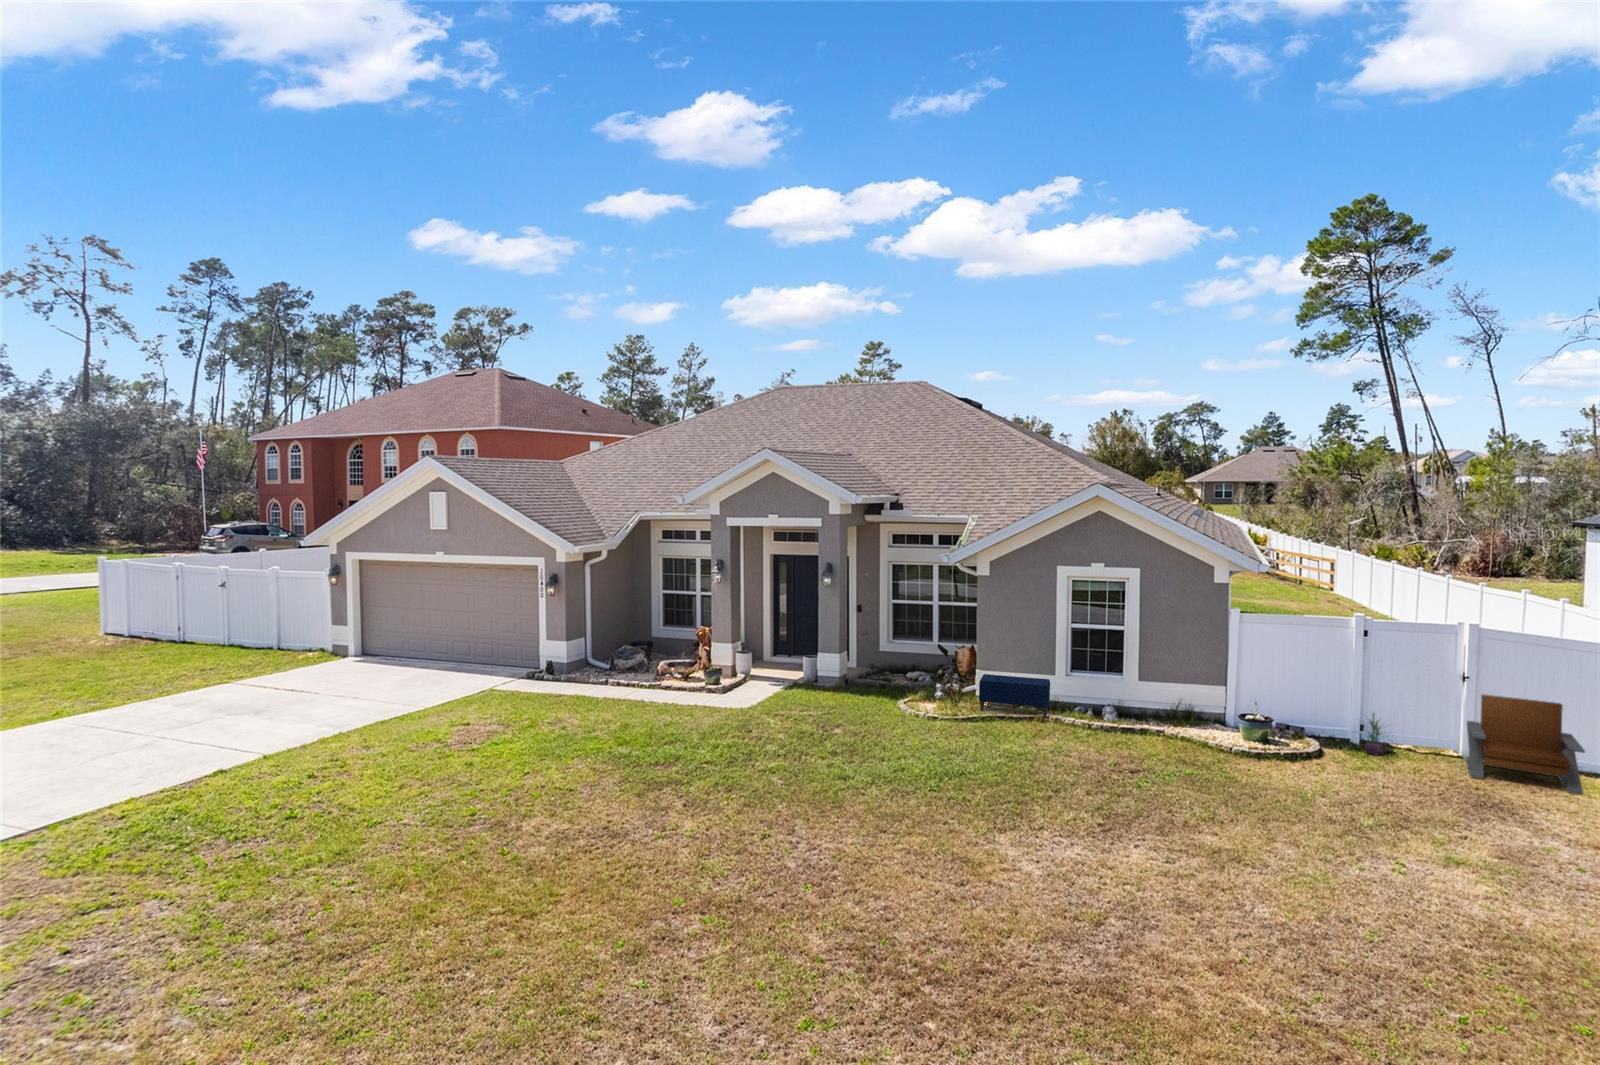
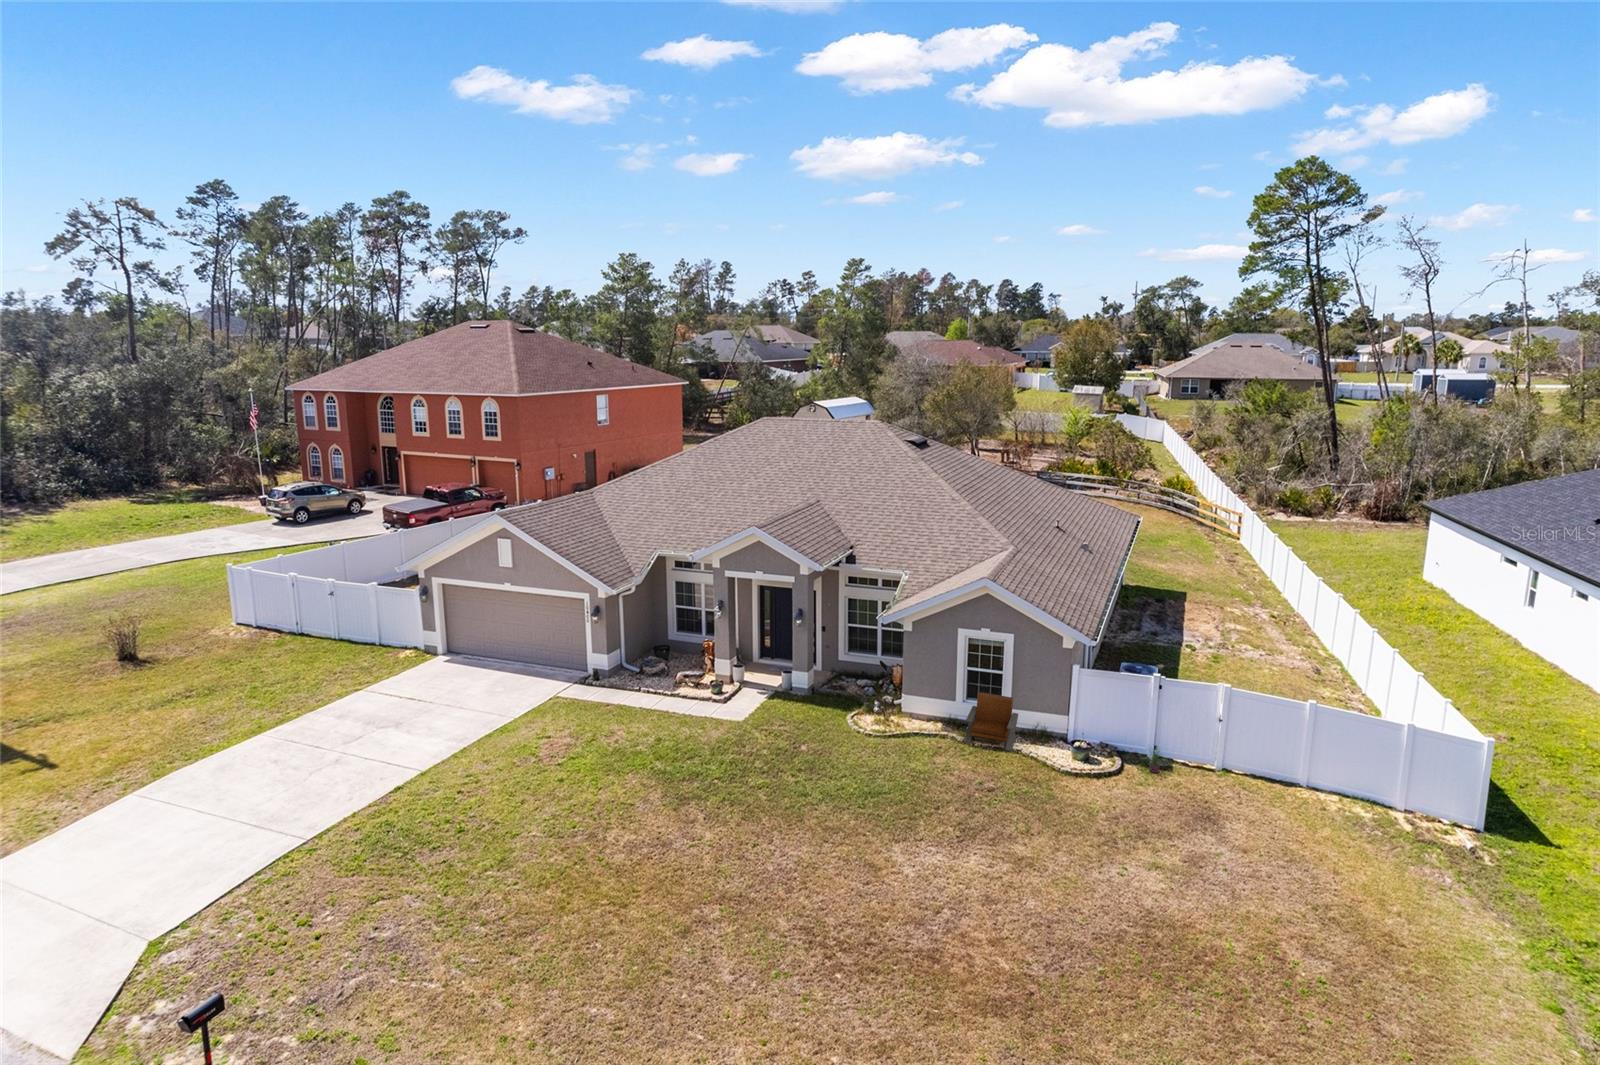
bench: present [979,674,1050,717] -> none [904,697,954,732]
lounge chair: present [1465,694,1585,795] -> present [964,692,1018,751]

